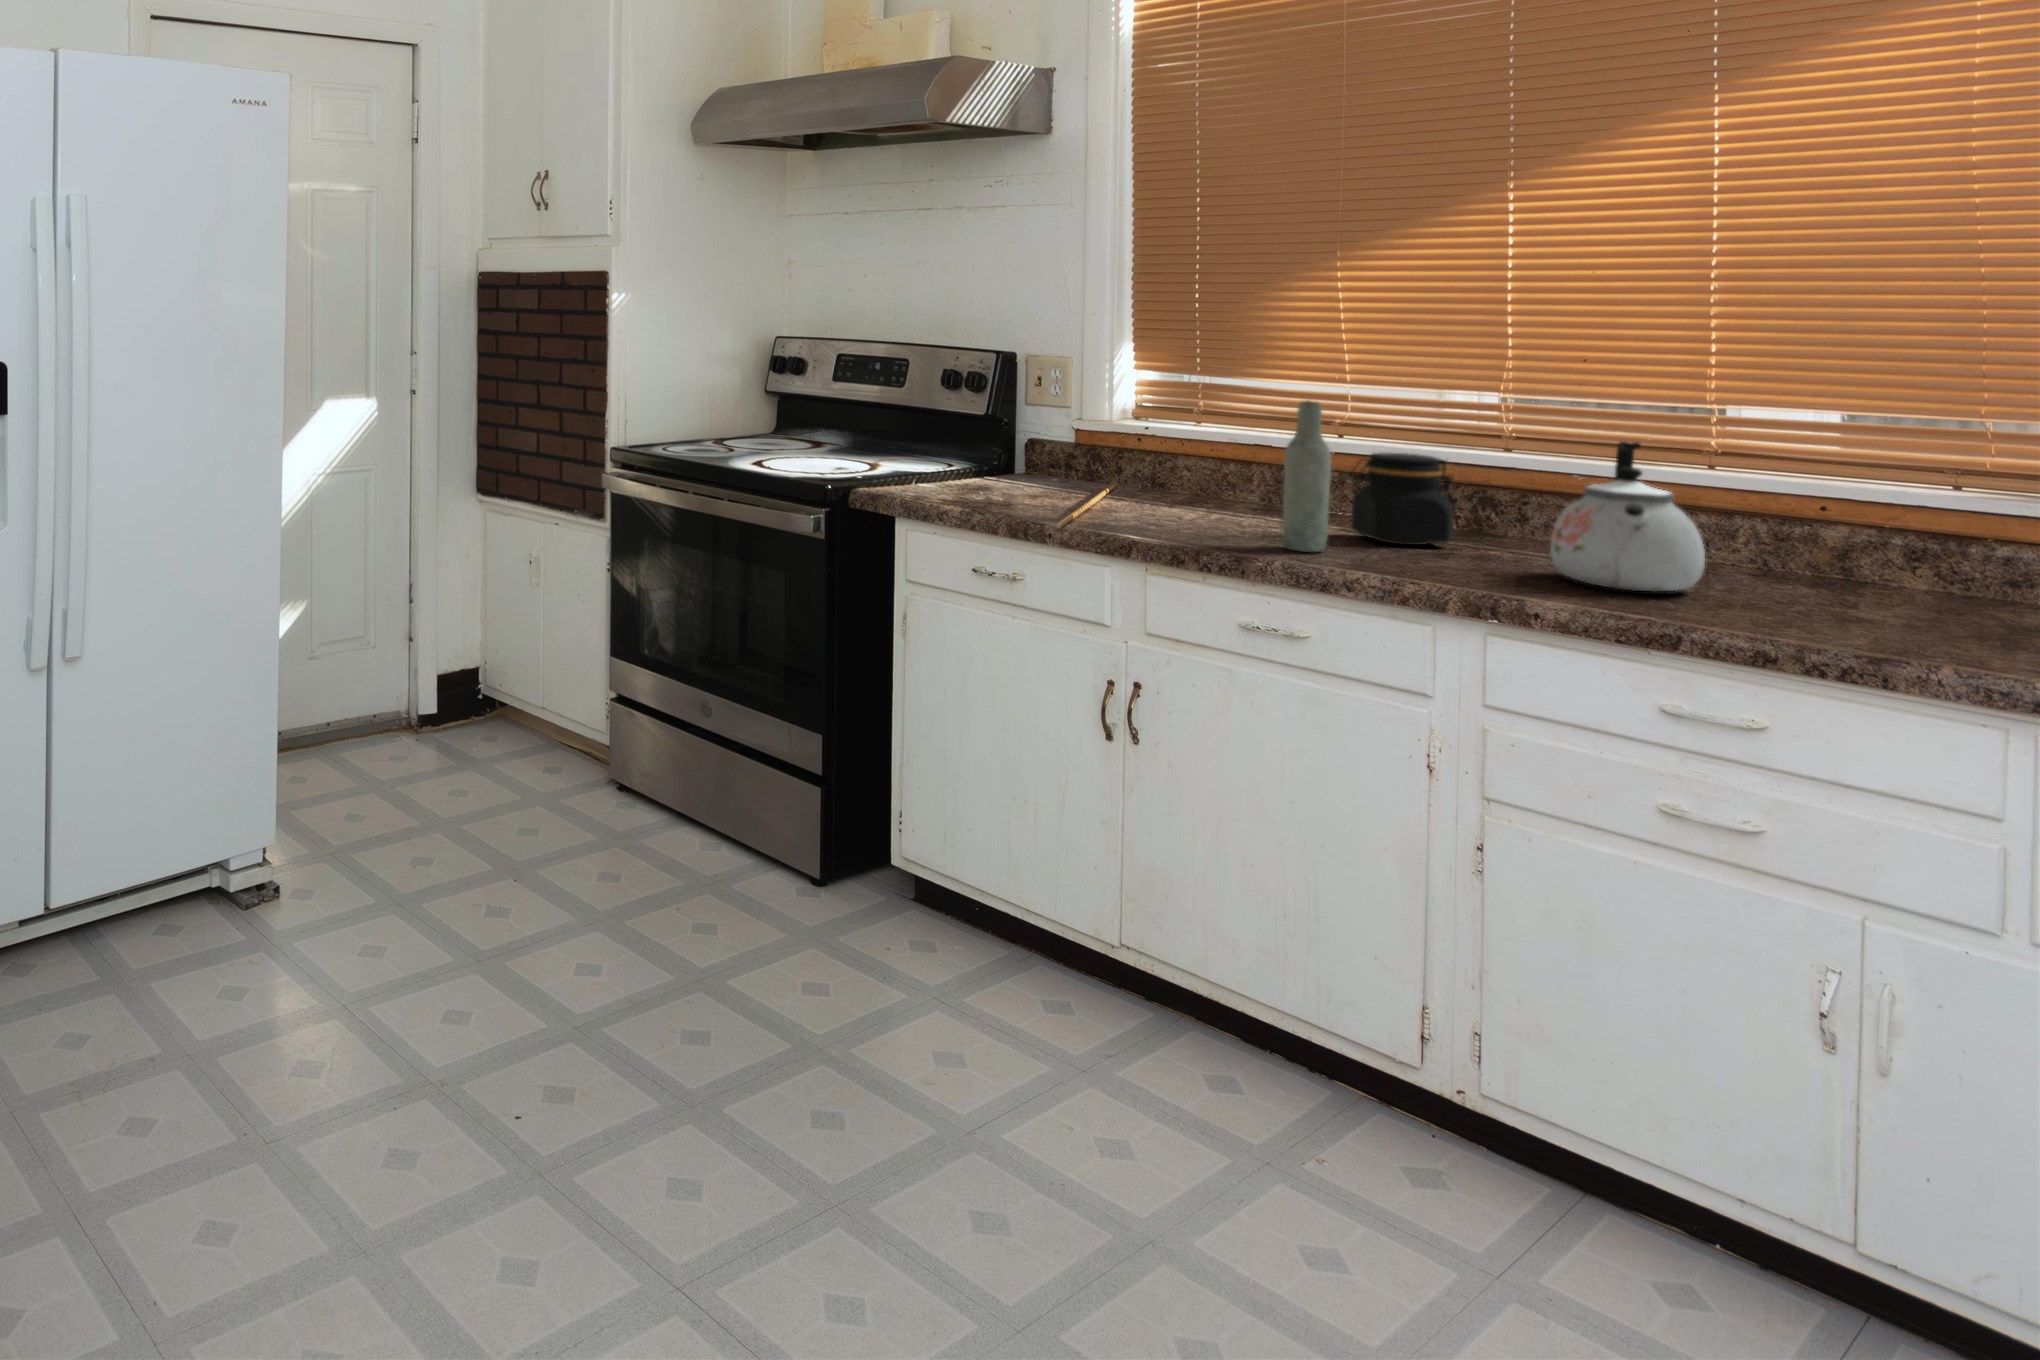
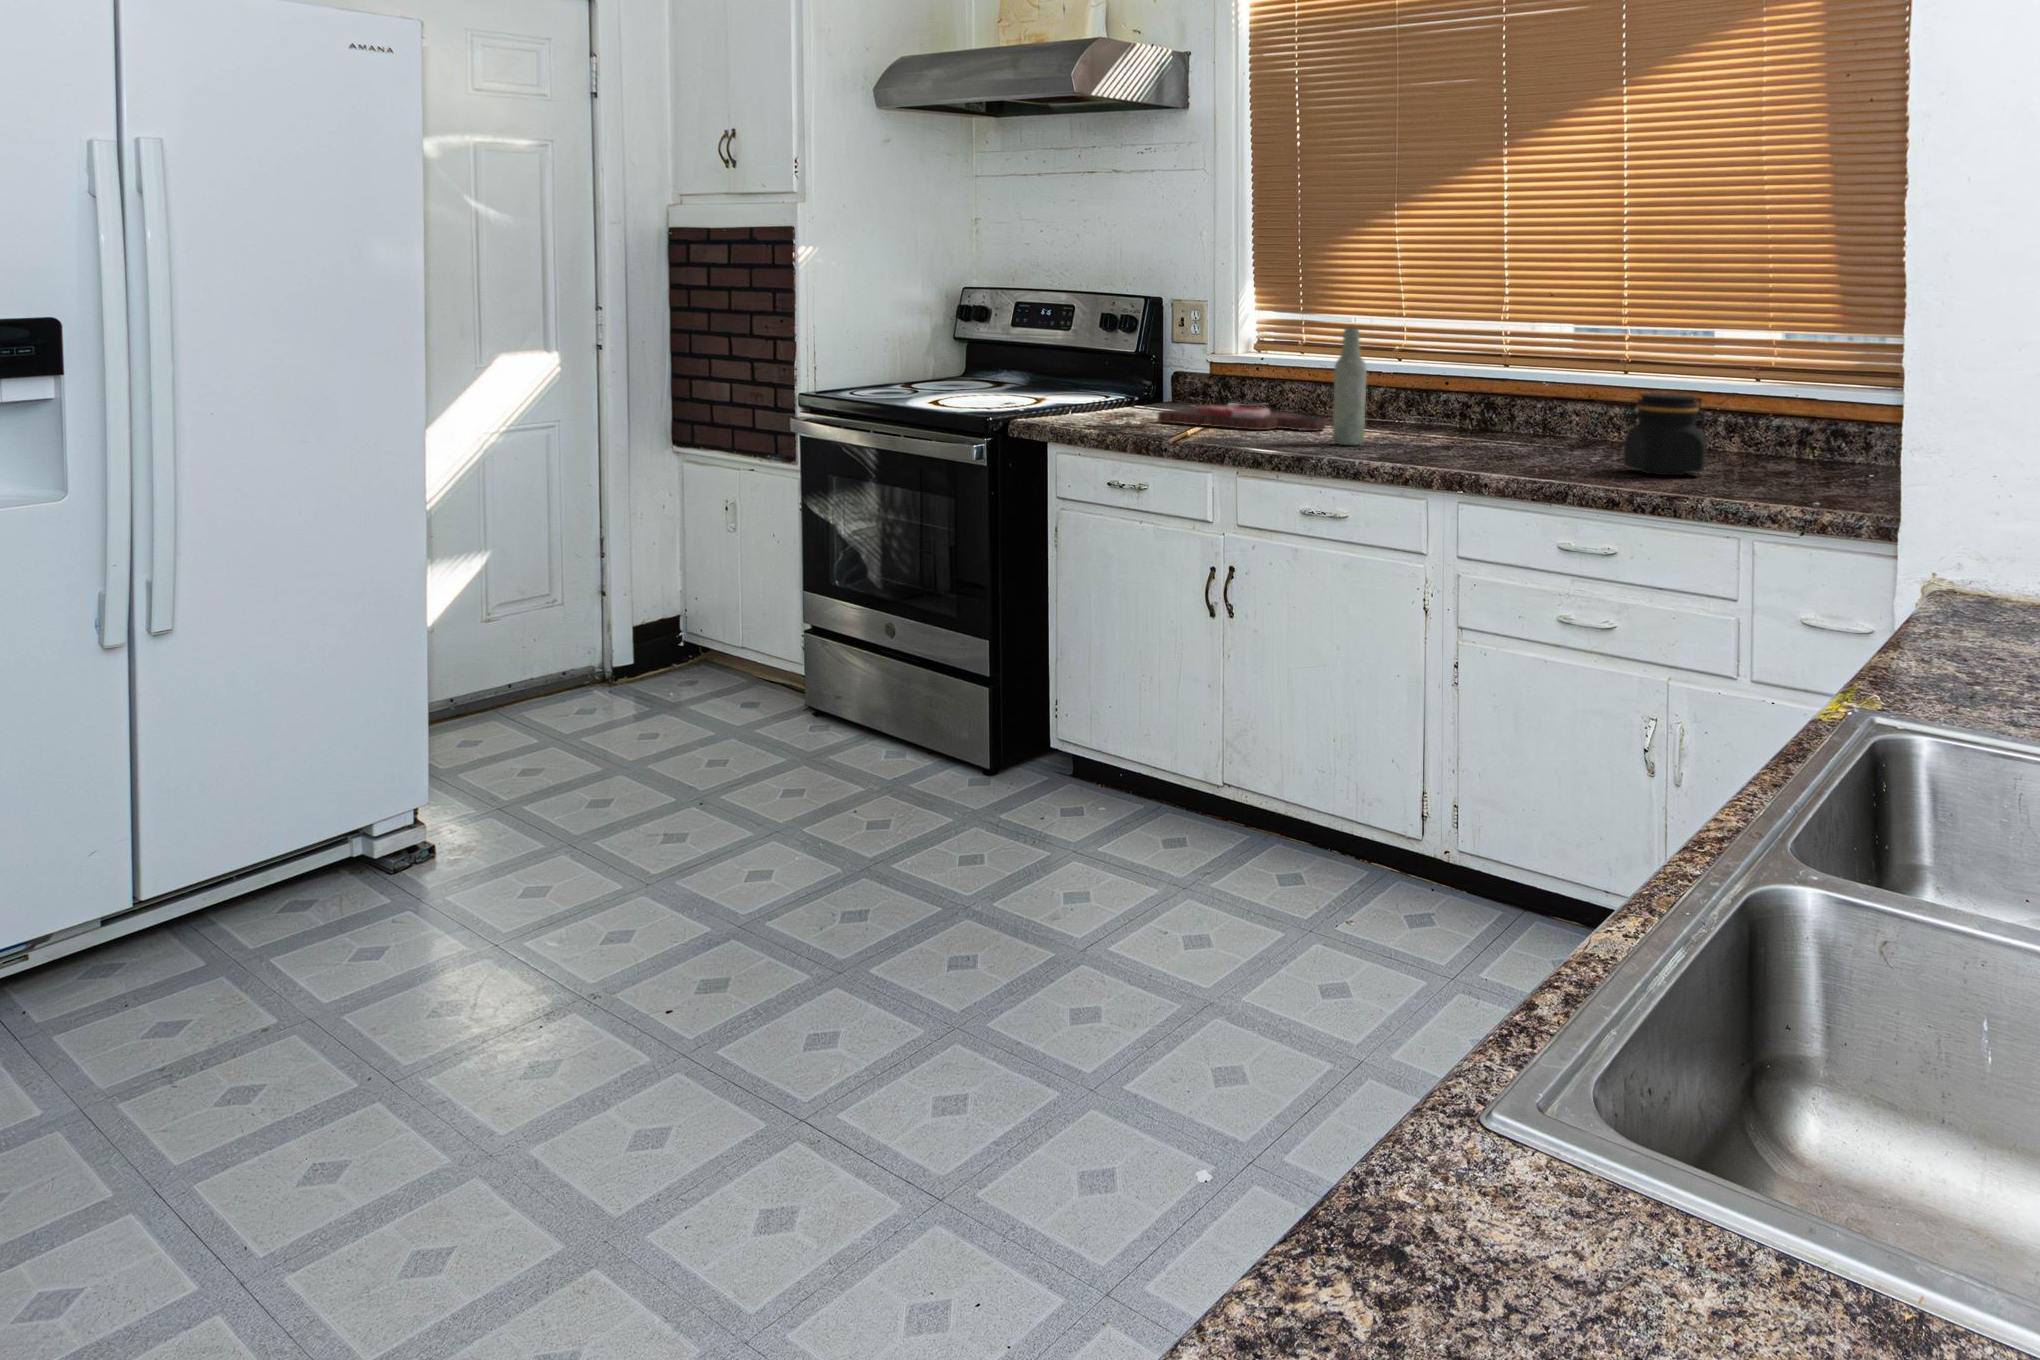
kettle: present [1550,441,1705,592] -> none [1506,350,1598,458]
jar: present [1350,453,1456,545] -> present [1623,393,1708,475]
cutting board: none [1028,479,1253,522] -> present [1158,403,1326,431]

